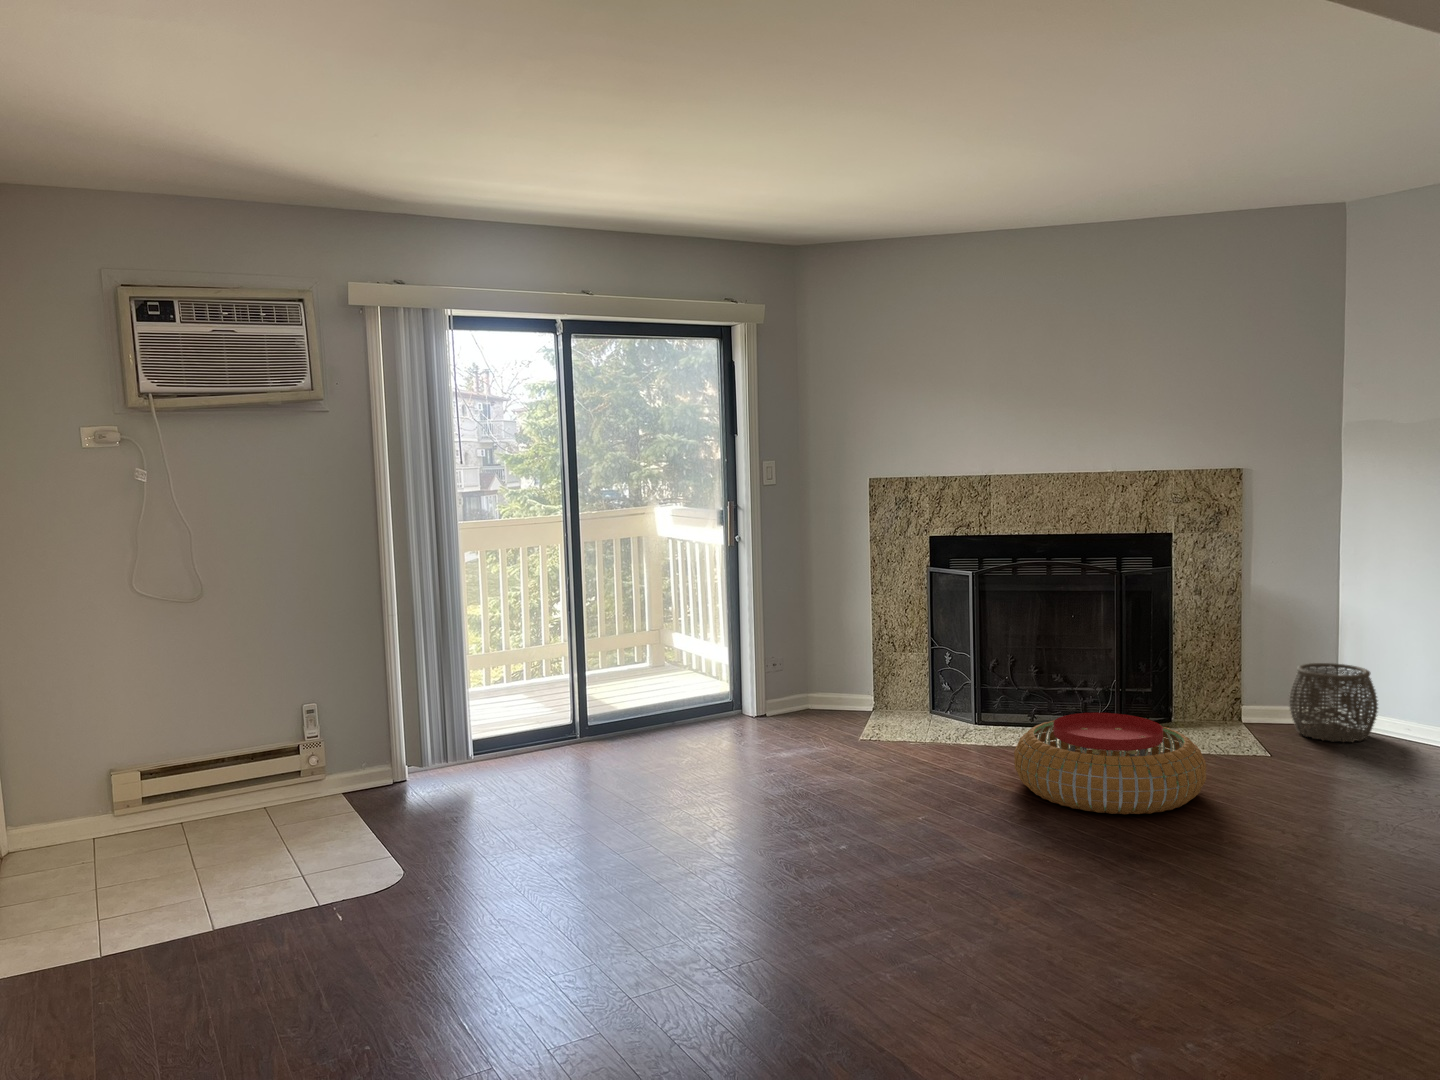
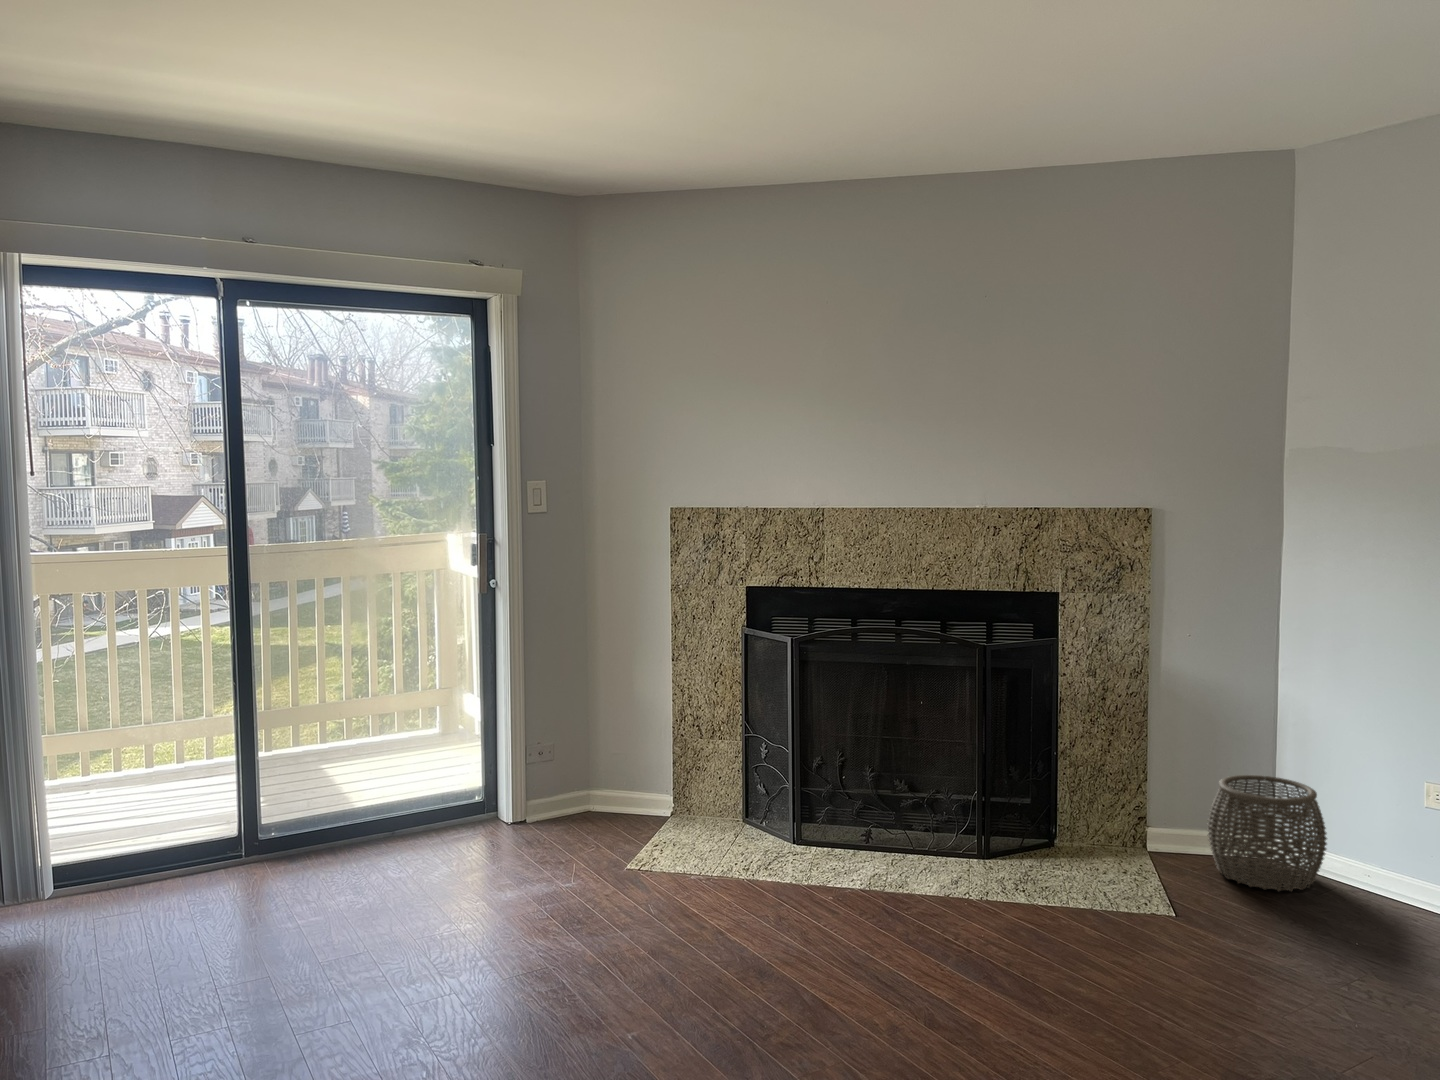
pouf: present [1014,713,1206,814] -> none [798,854,1069,1031]

